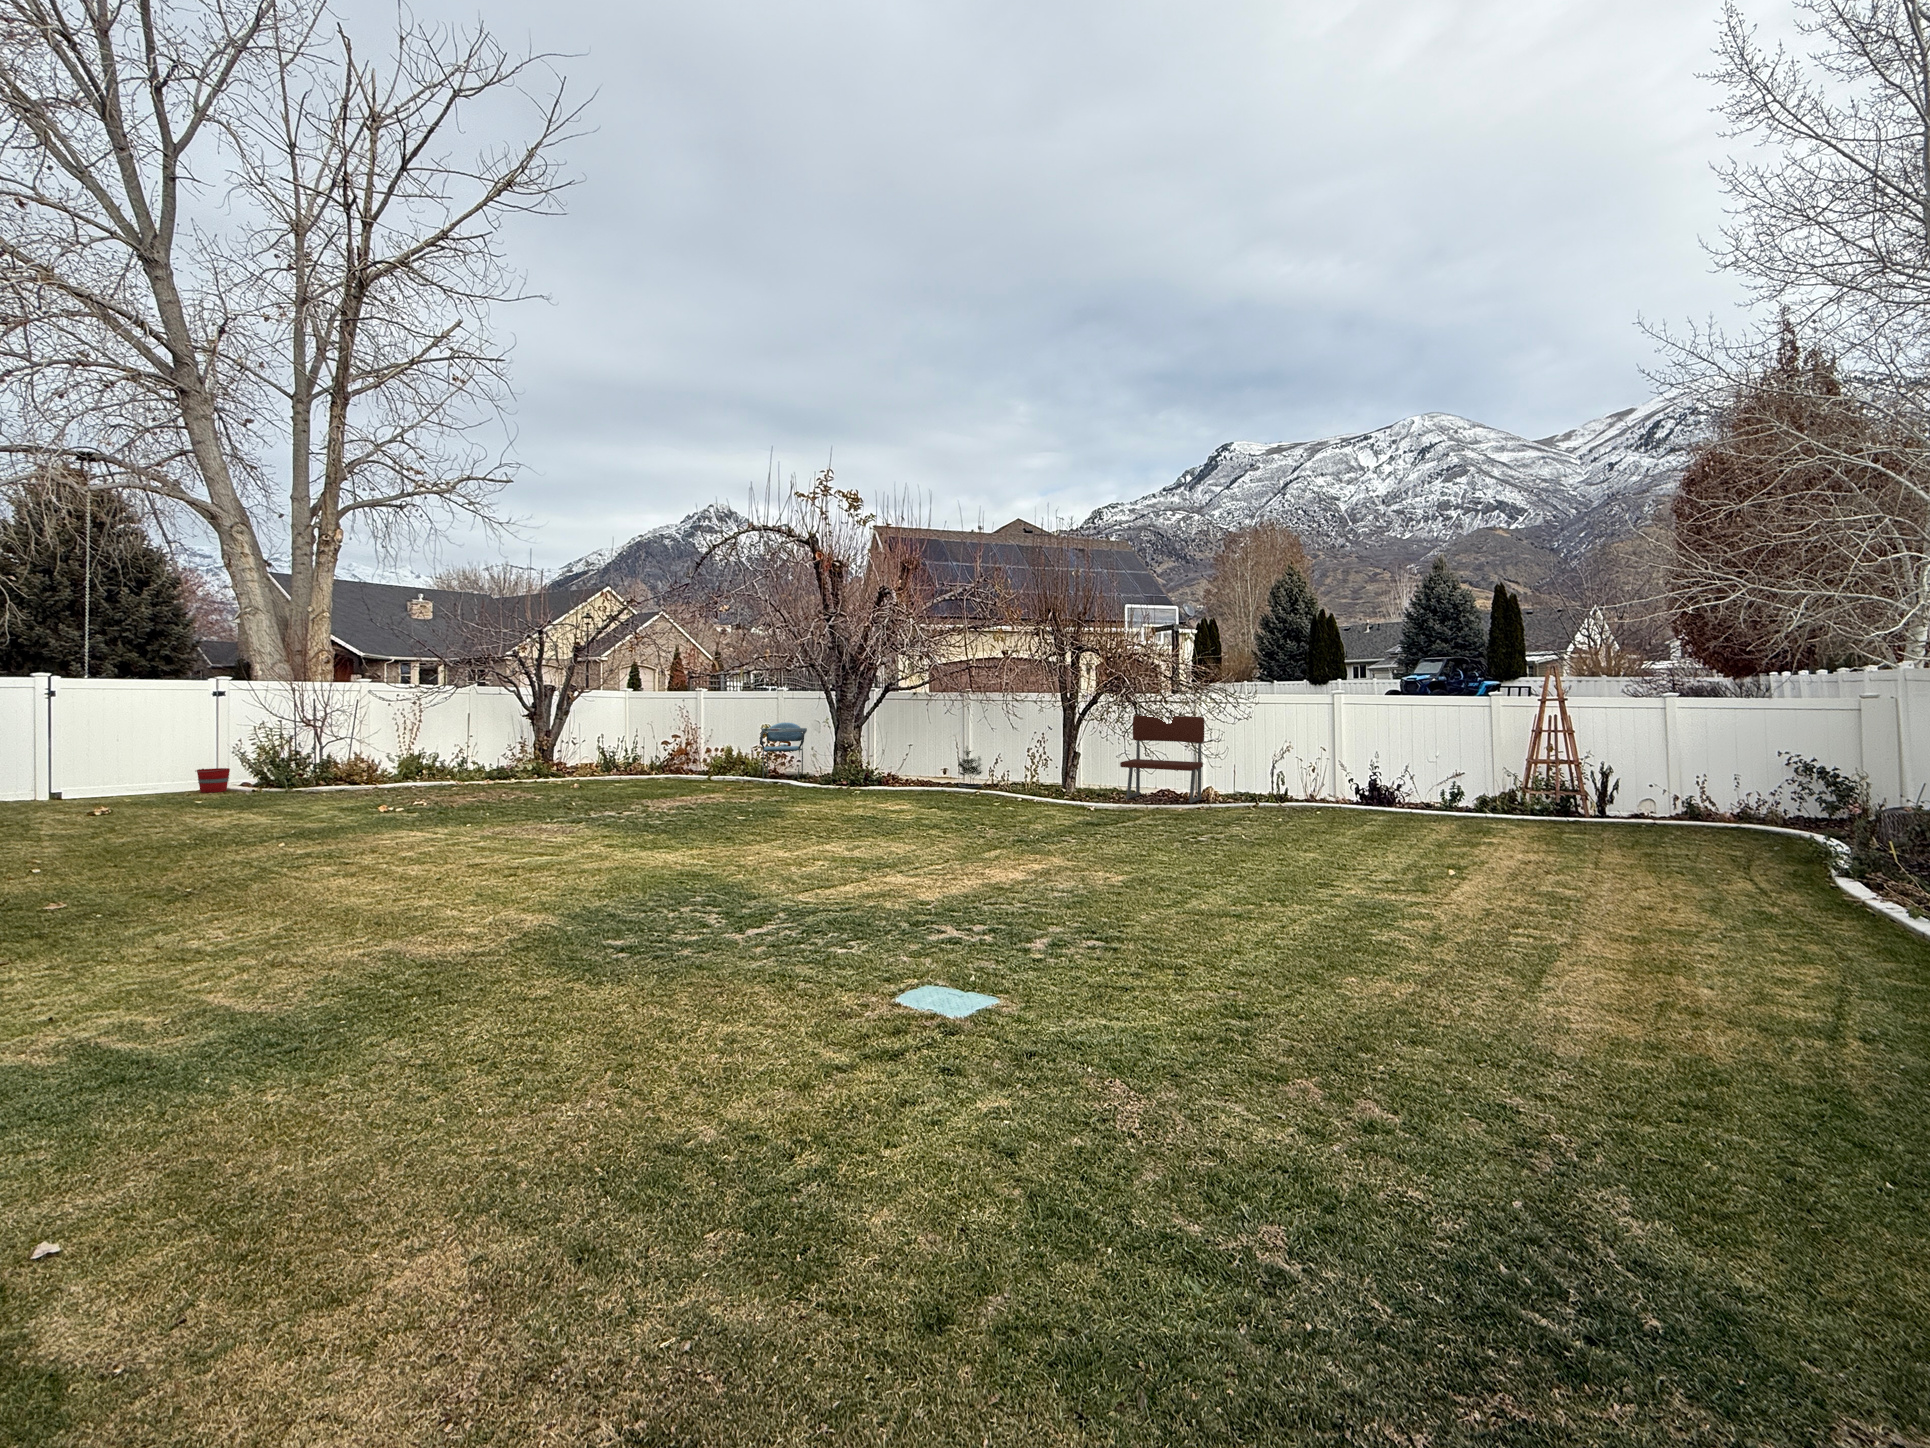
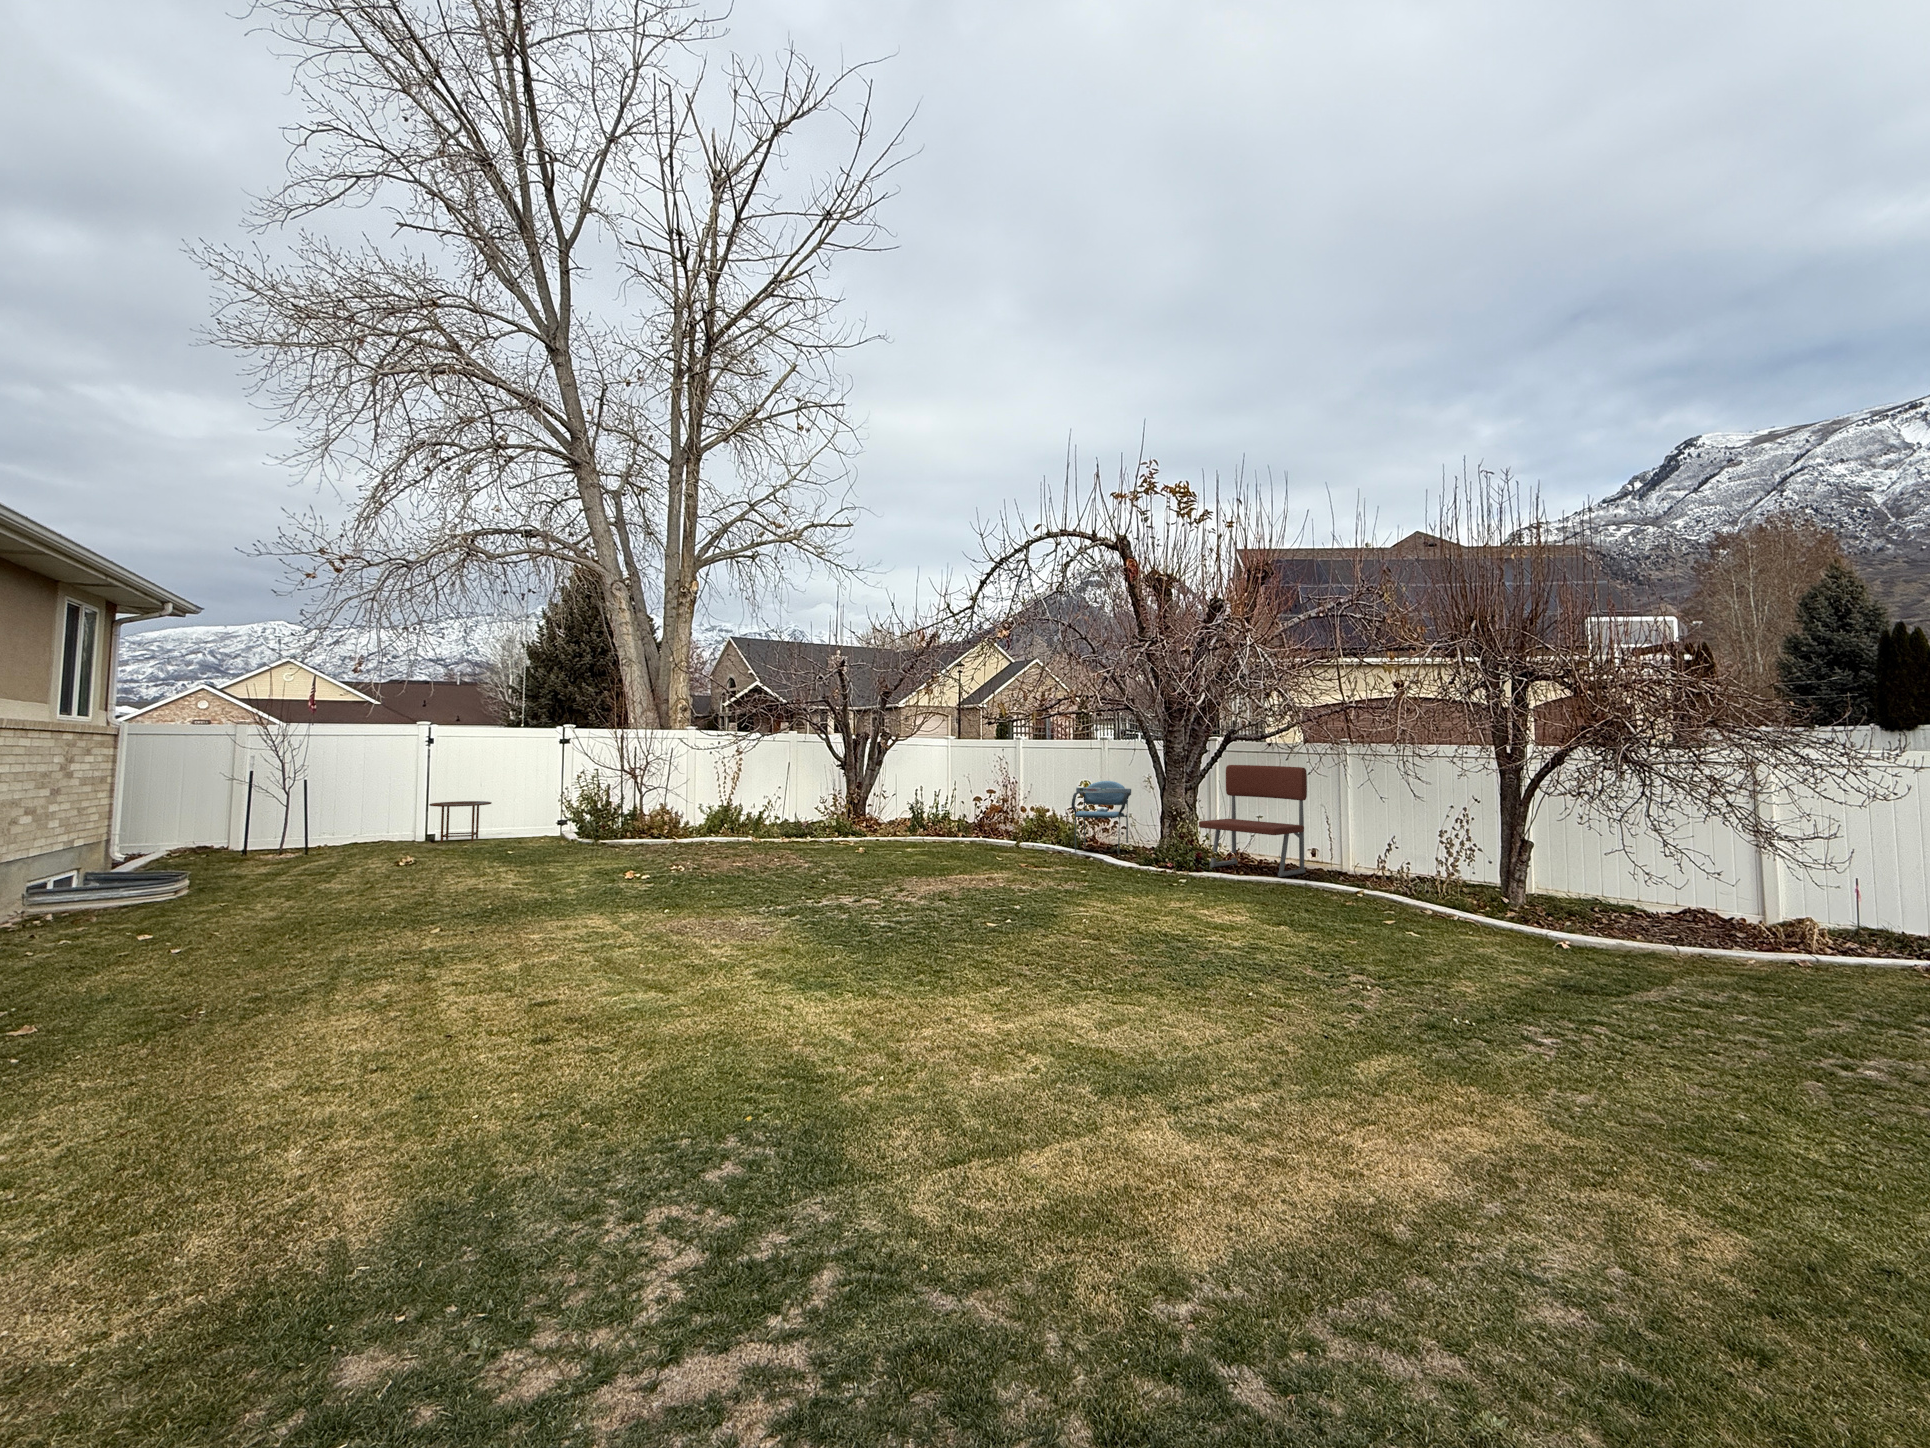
bench: present [1120,715,1205,803] -> present [1199,765,1307,877]
potted tree: present [958,747,982,788] -> none [1328,820,1371,883]
side table: none [63,758,142,801] -> present [429,801,492,843]
bucket: present [195,768,230,793] -> none [534,814,564,839]

